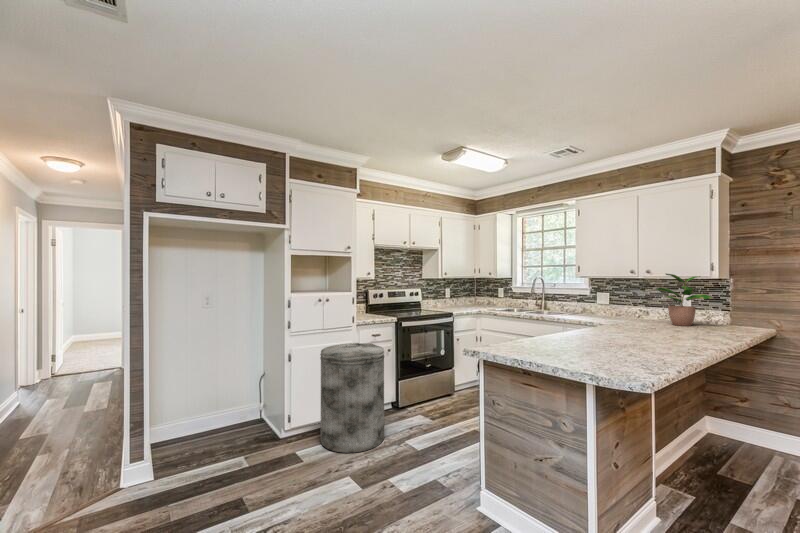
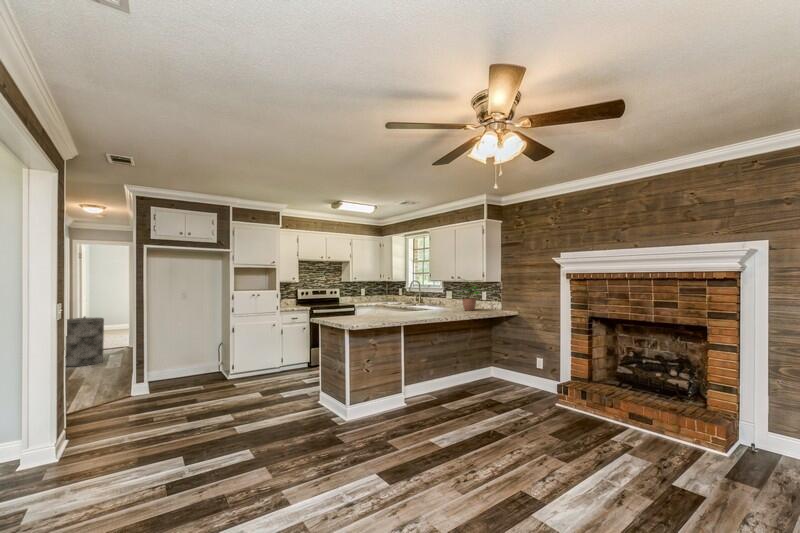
trash can: present [320,343,384,453] -> present [66,316,104,367]

